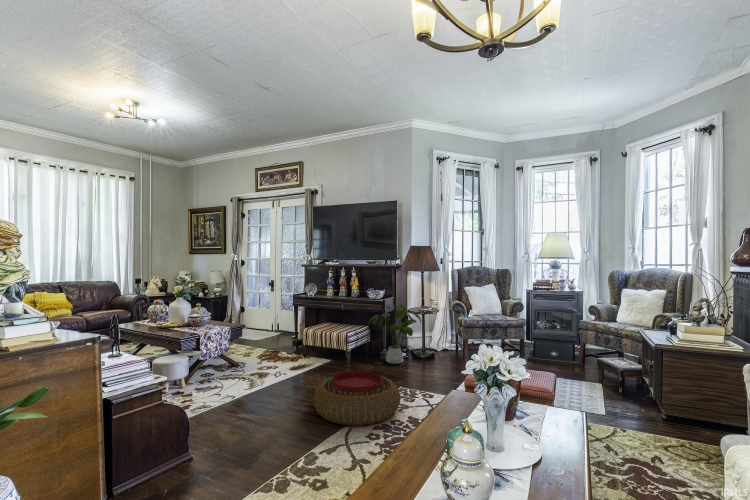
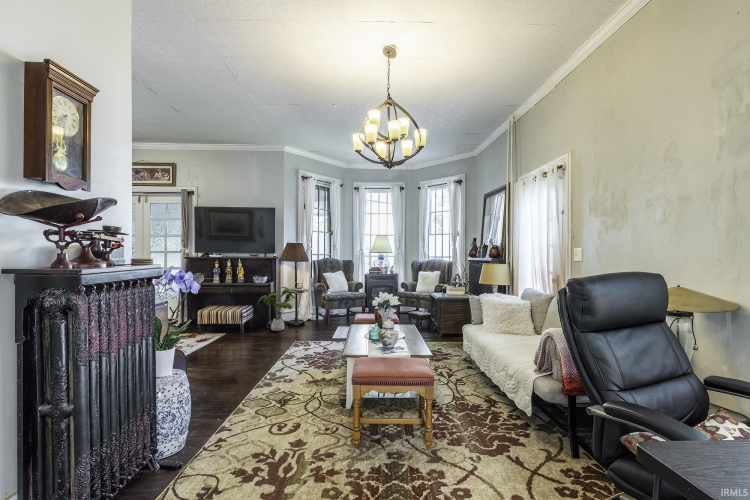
pouf: present [313,371,400,426] -> none [246,331,306,362]

